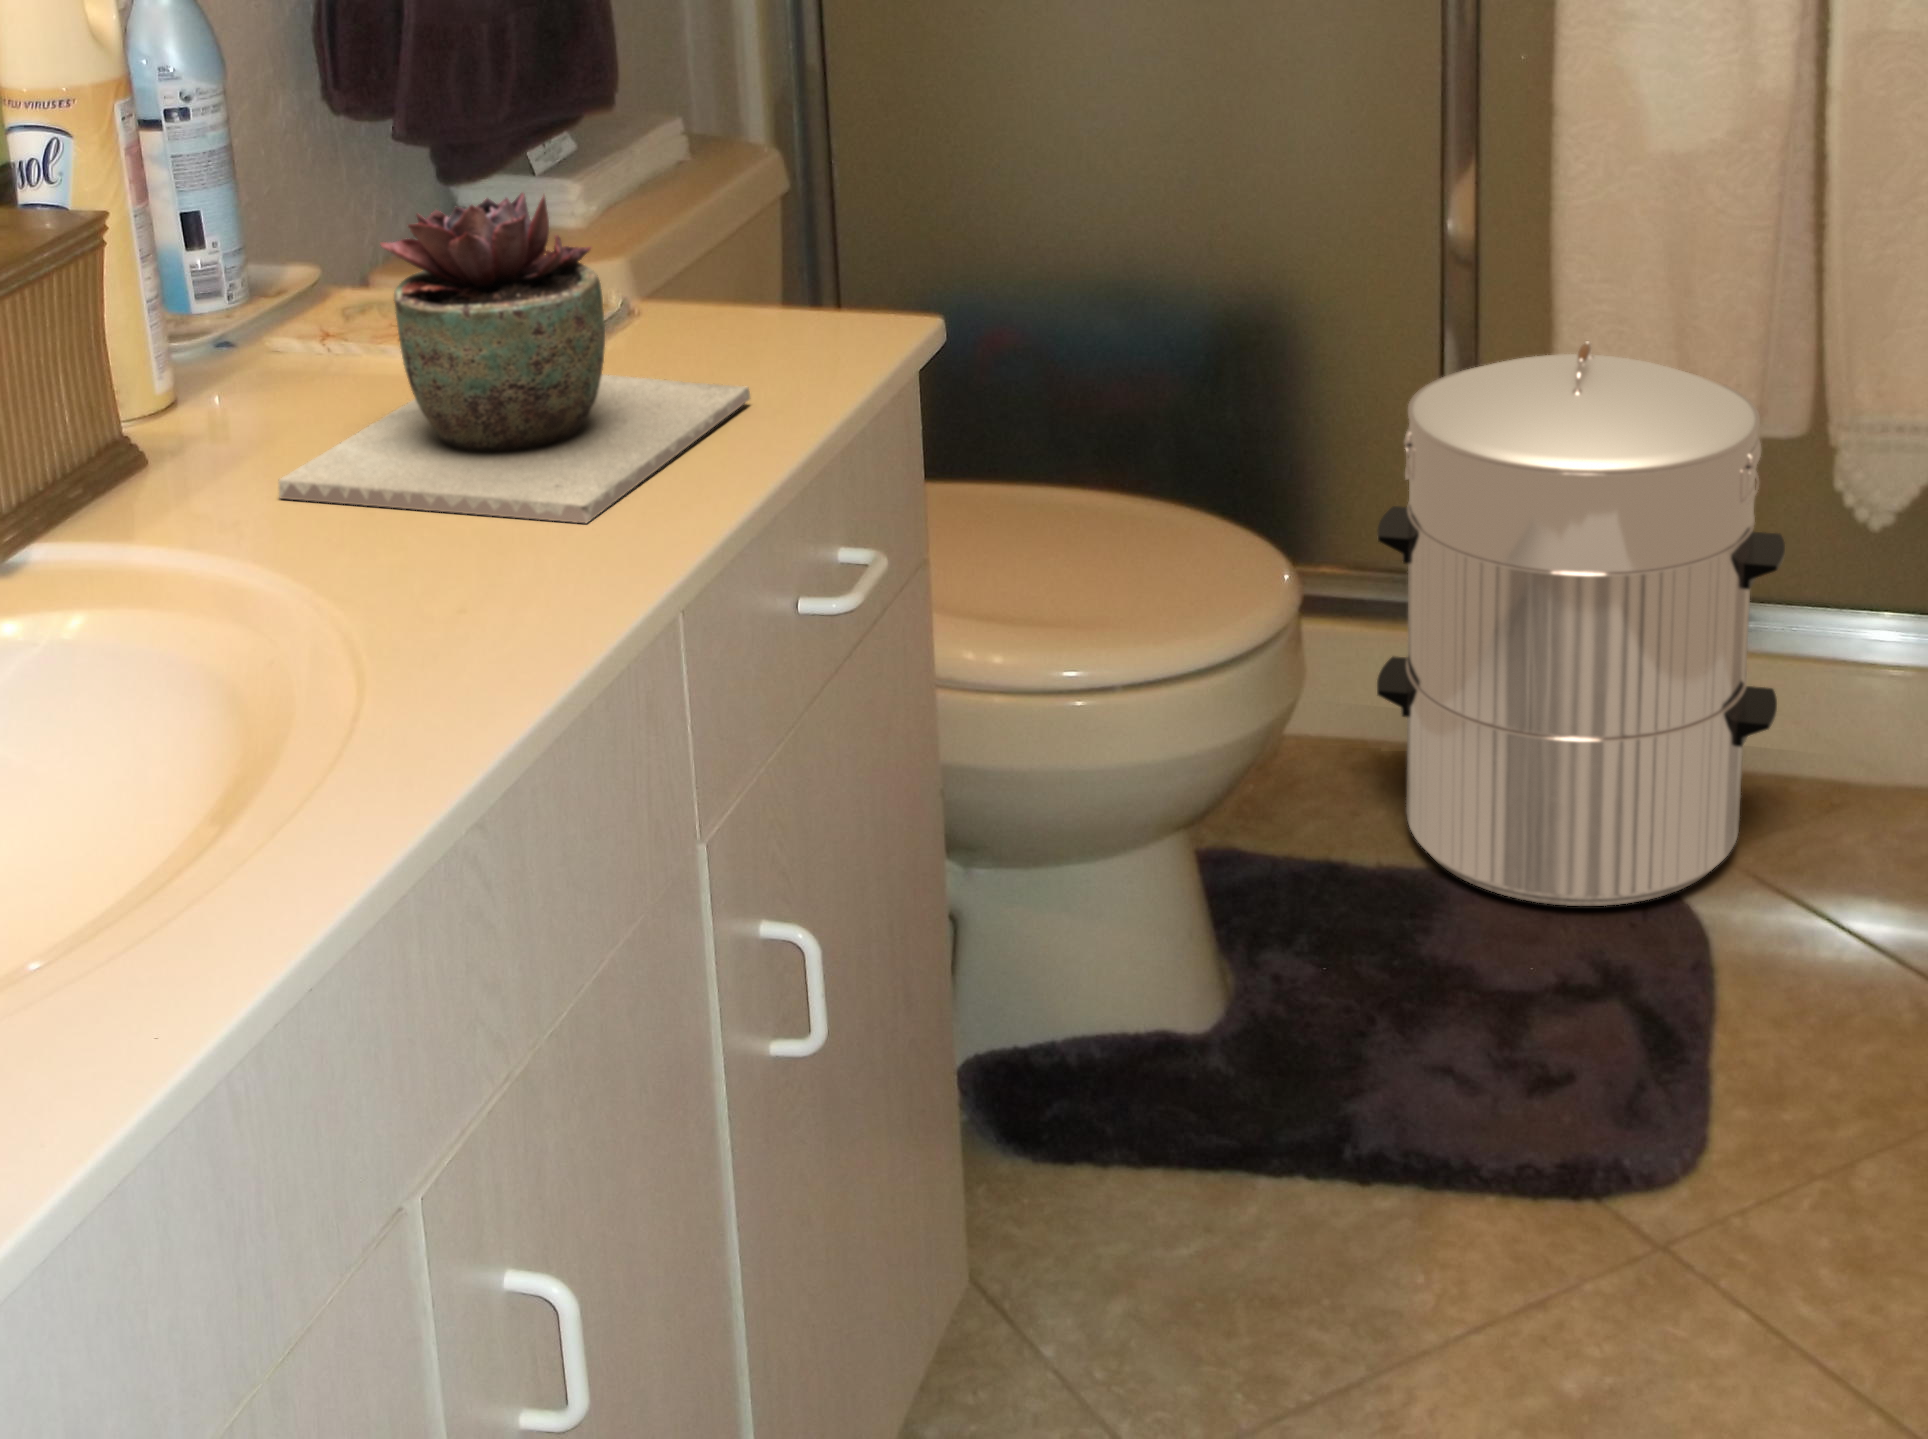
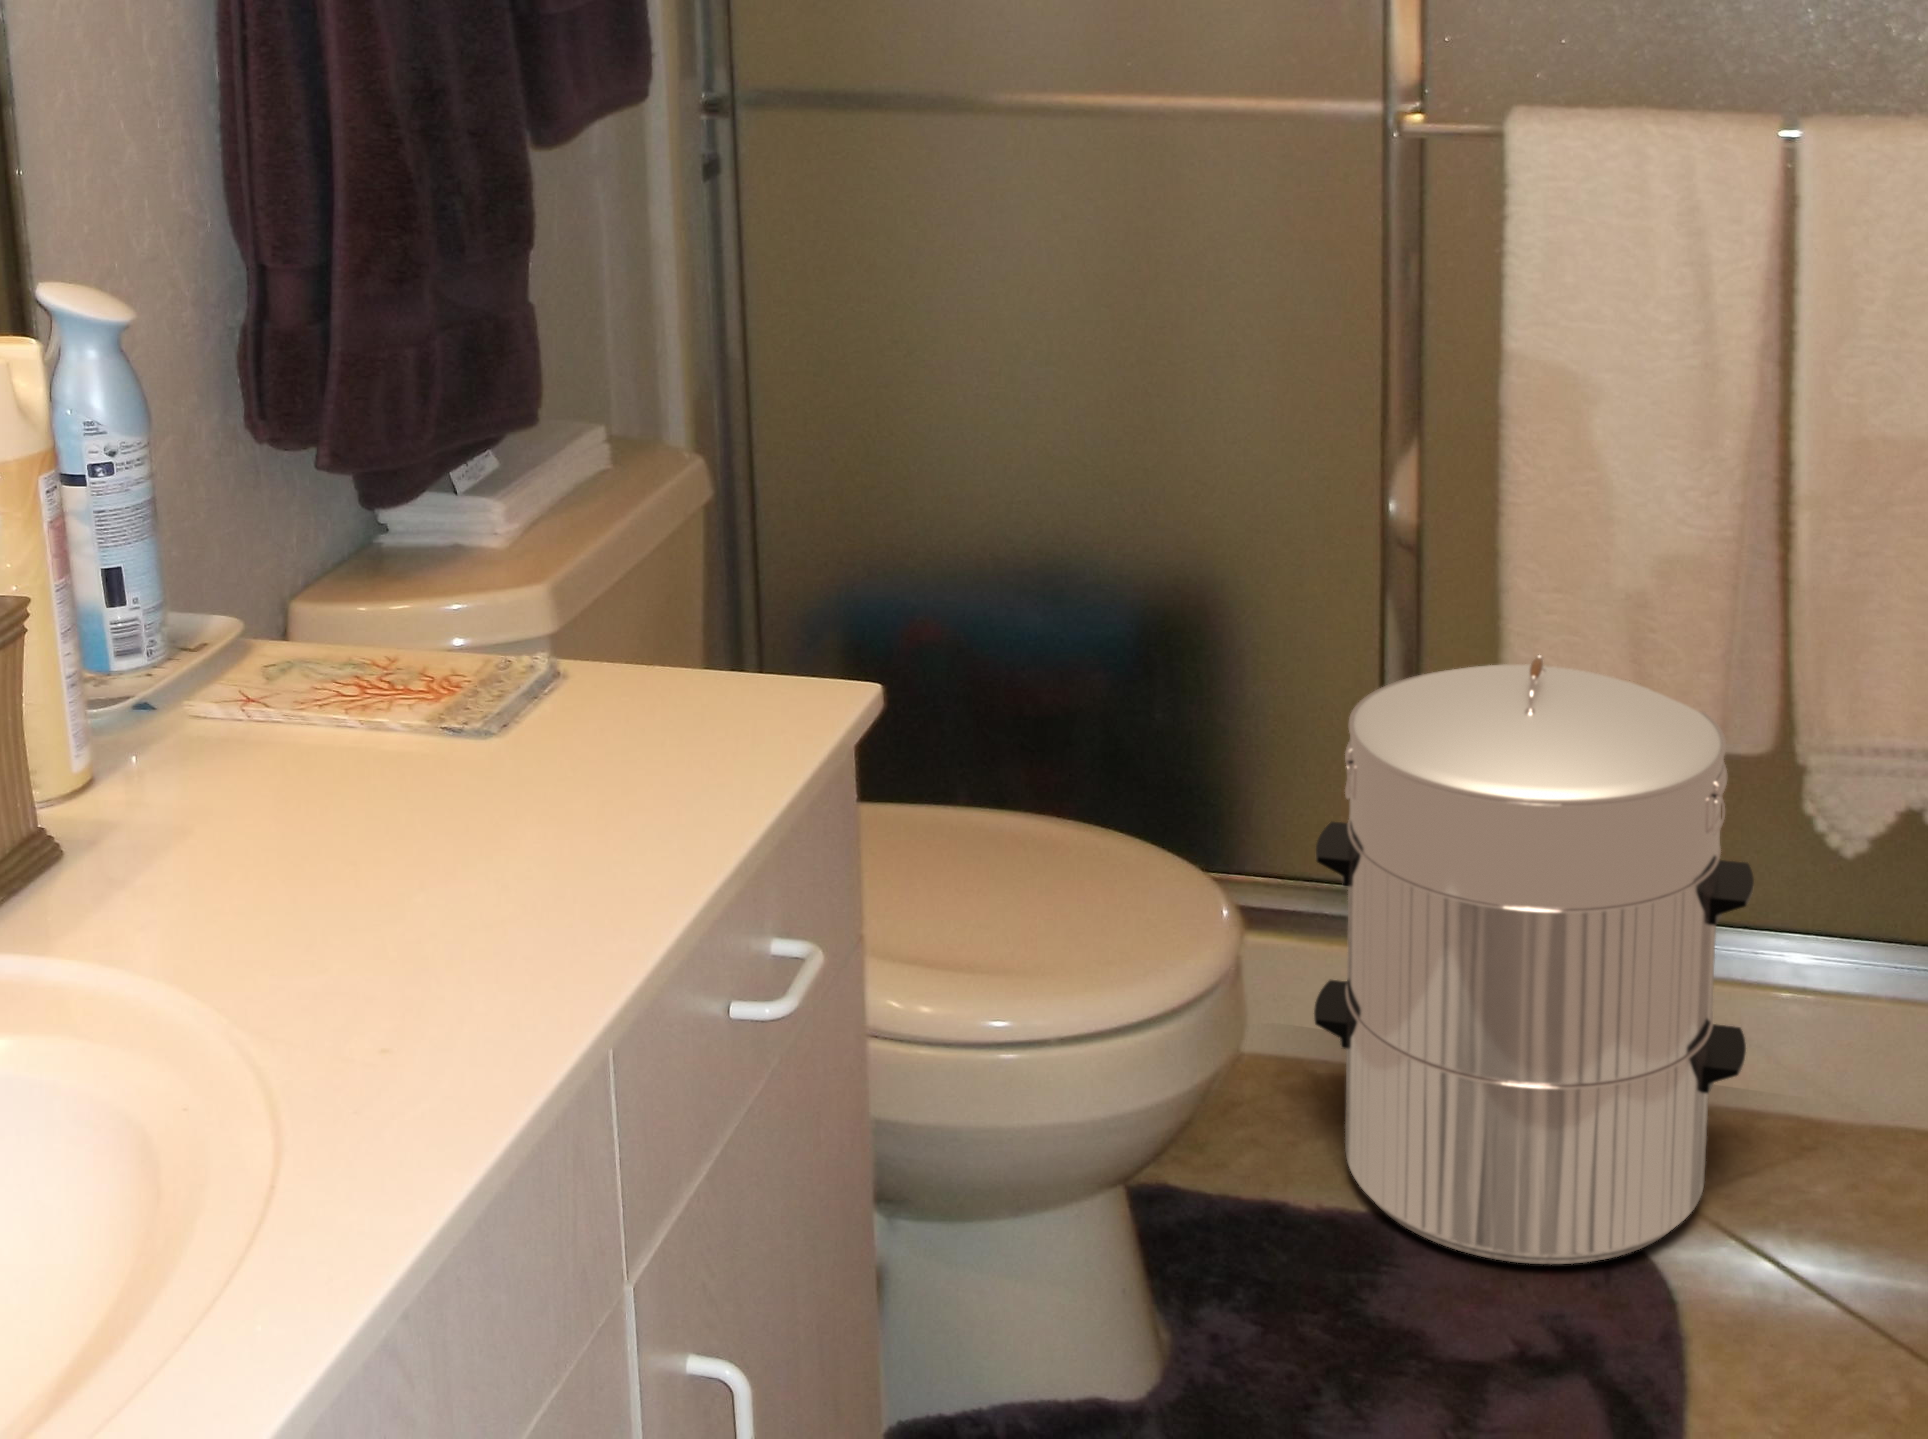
succulent plant: present [279,193,750,523] -> none [194,572,680,938]

